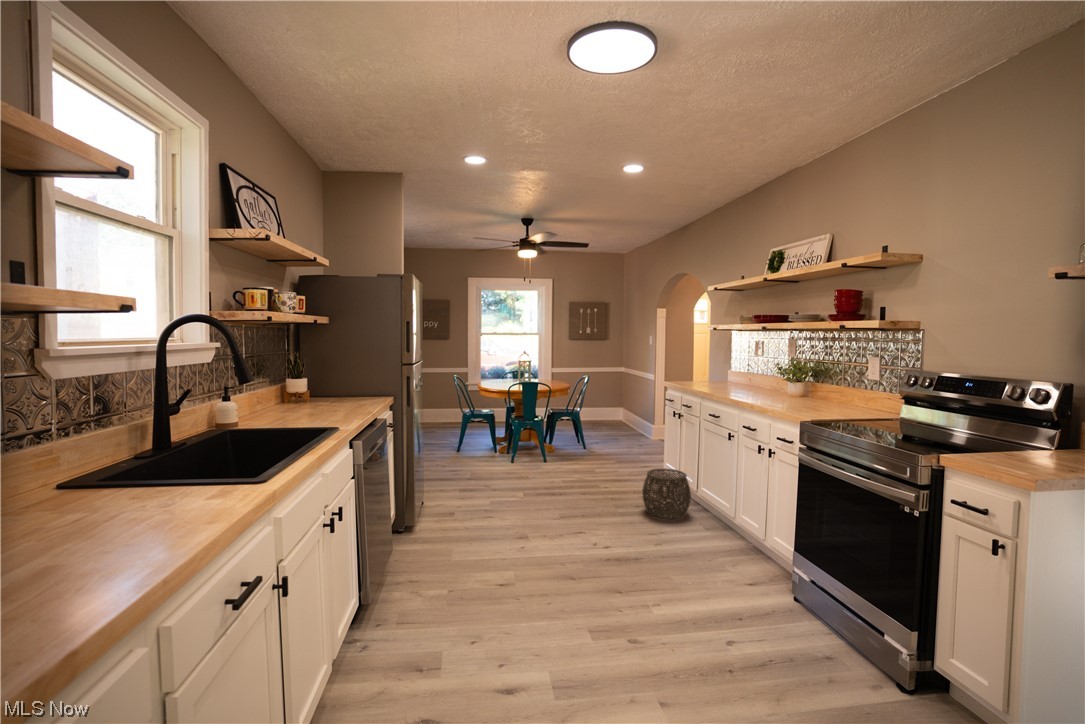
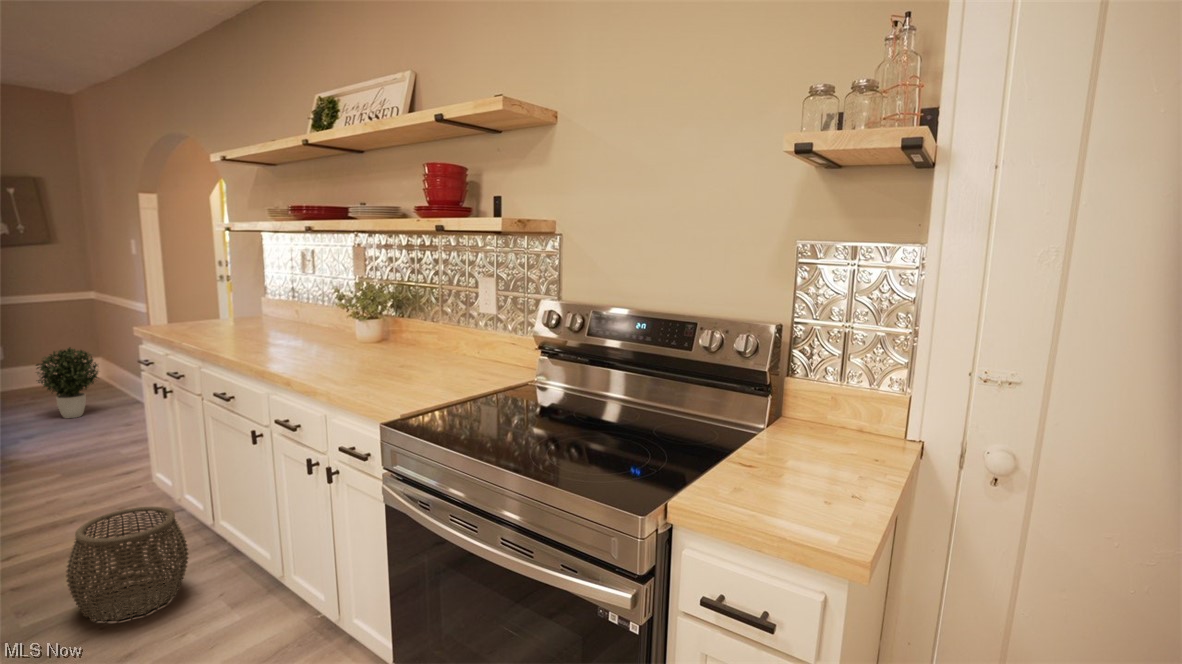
potted plant: none [614,394,642,433] -> present [36,348,98,418]

